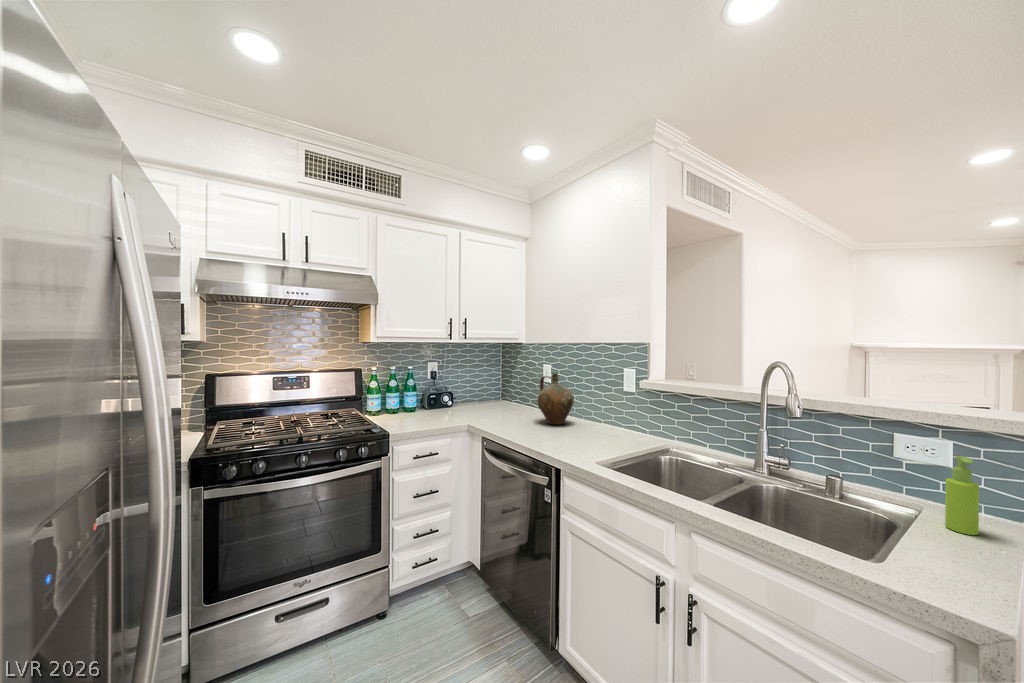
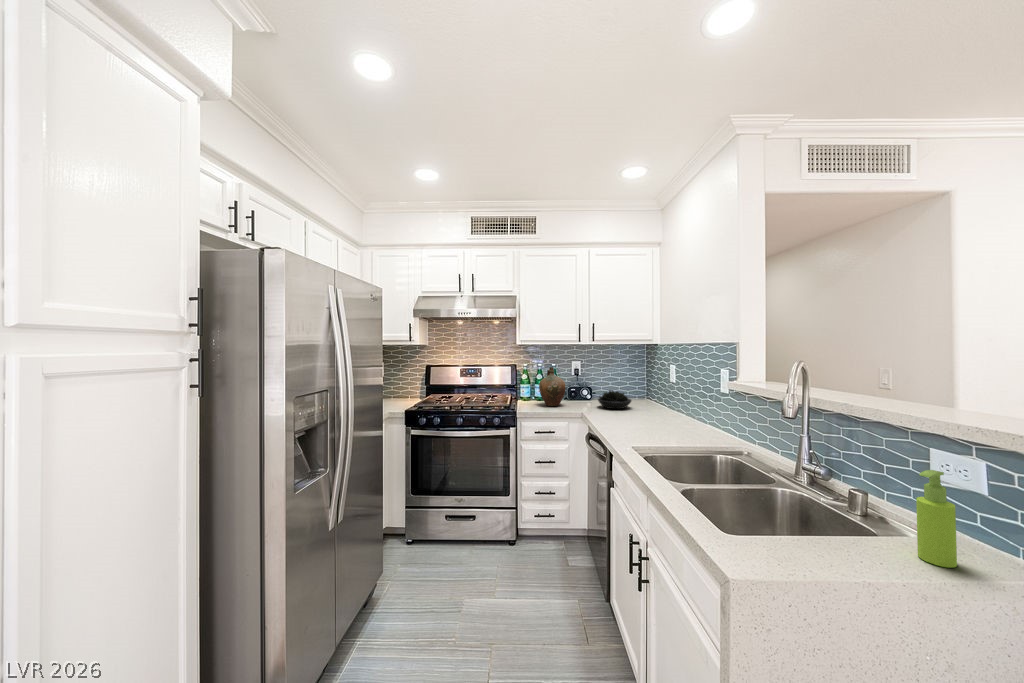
ceramic jug: present [538,373,574,424] -> present [539,367,566,406]
succulent plant: none [475,394,512,416] -> present [598,390,631,409]

